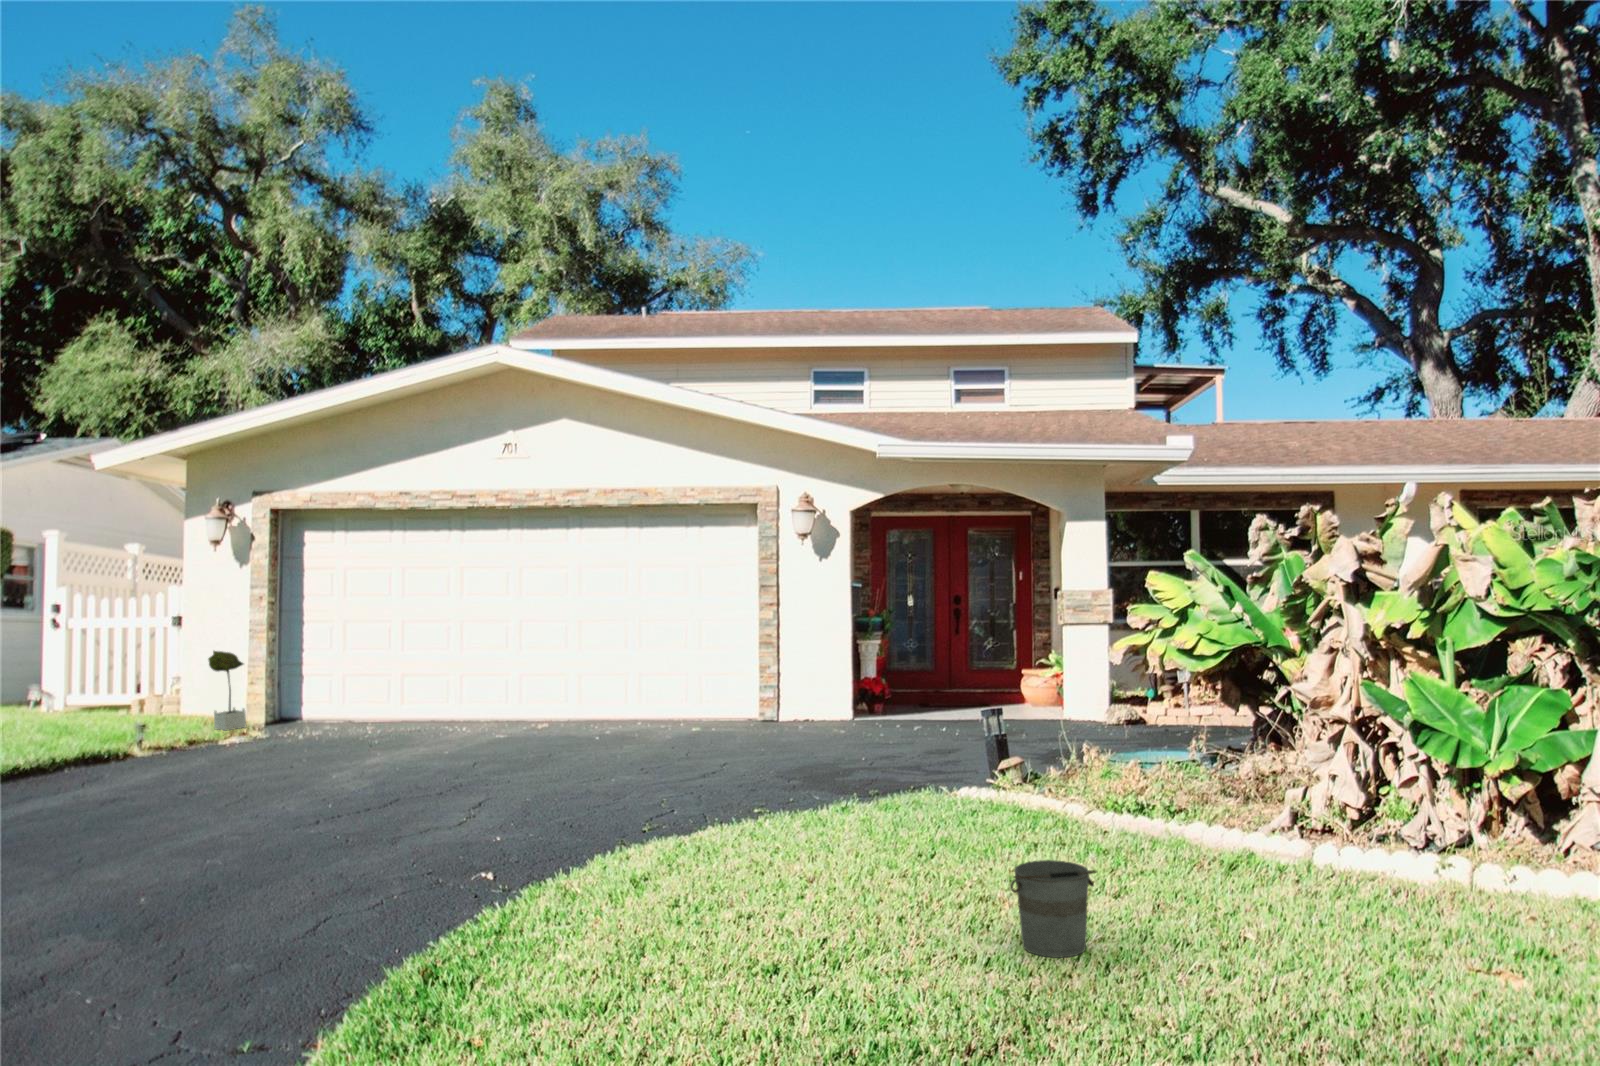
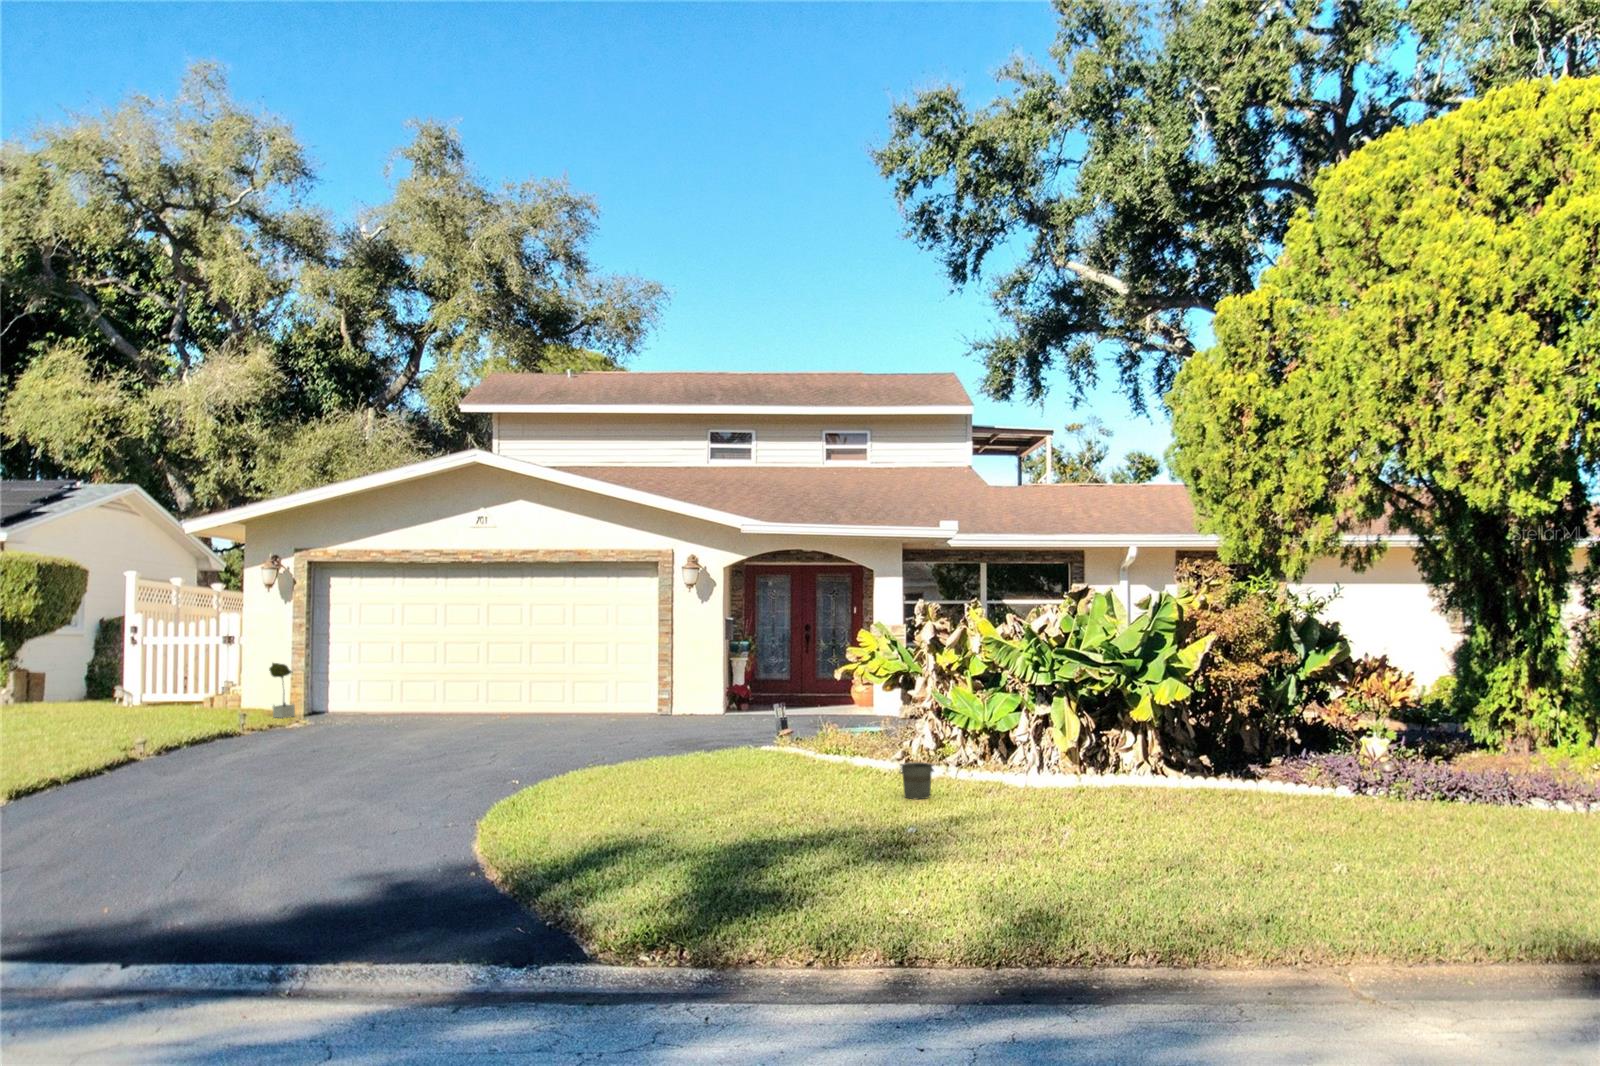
bucket: present [1010,860,1097,958] -> present [900,762,934,799]

